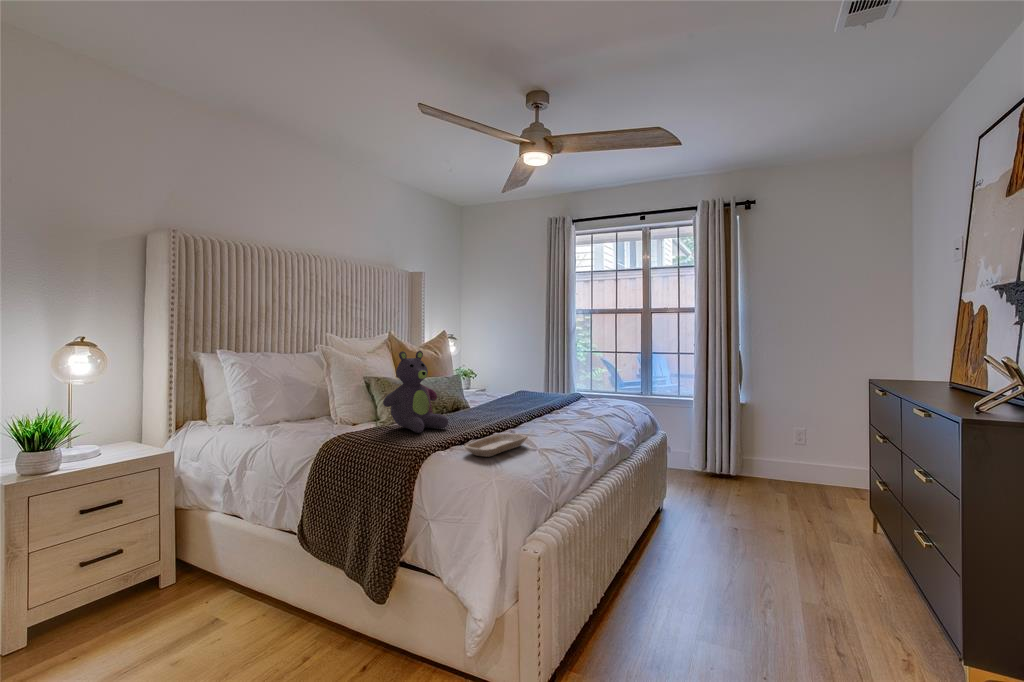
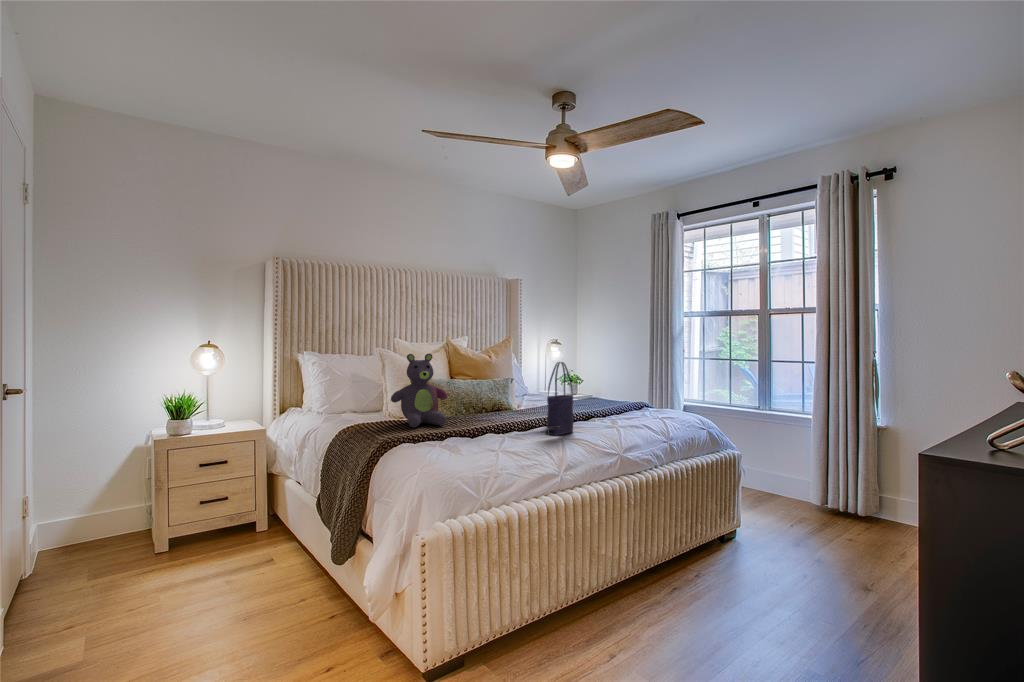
tote bag: none [547,357,566,429] -> present [547,362,573,435]
tray: present [465,433,528,457] -> none [428,434,501,453]

